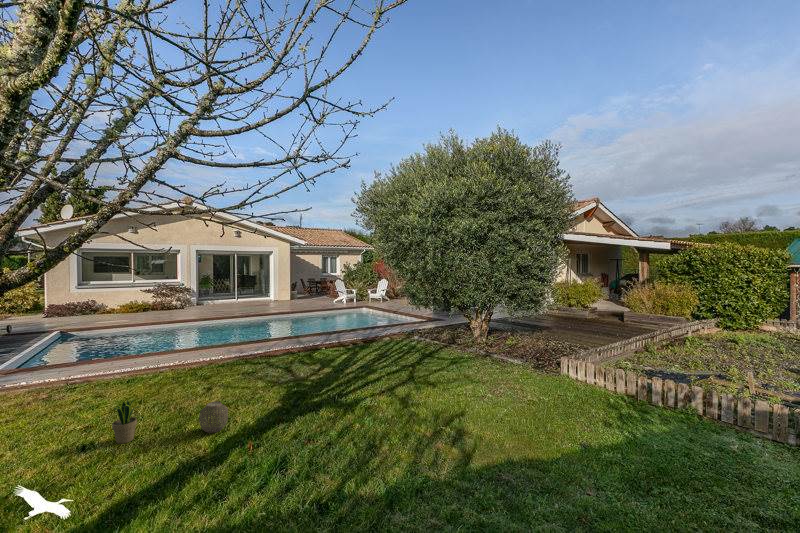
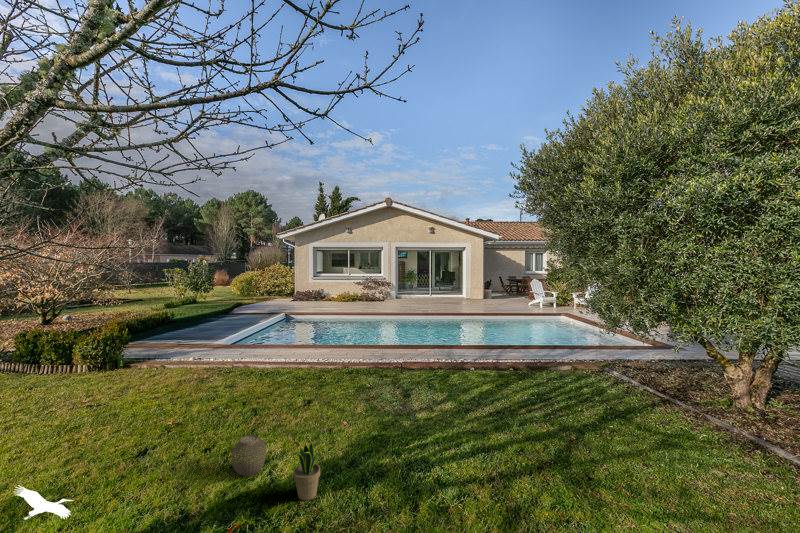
potted plant: present [112,400,139,444] -> present [293,442,322,500]

